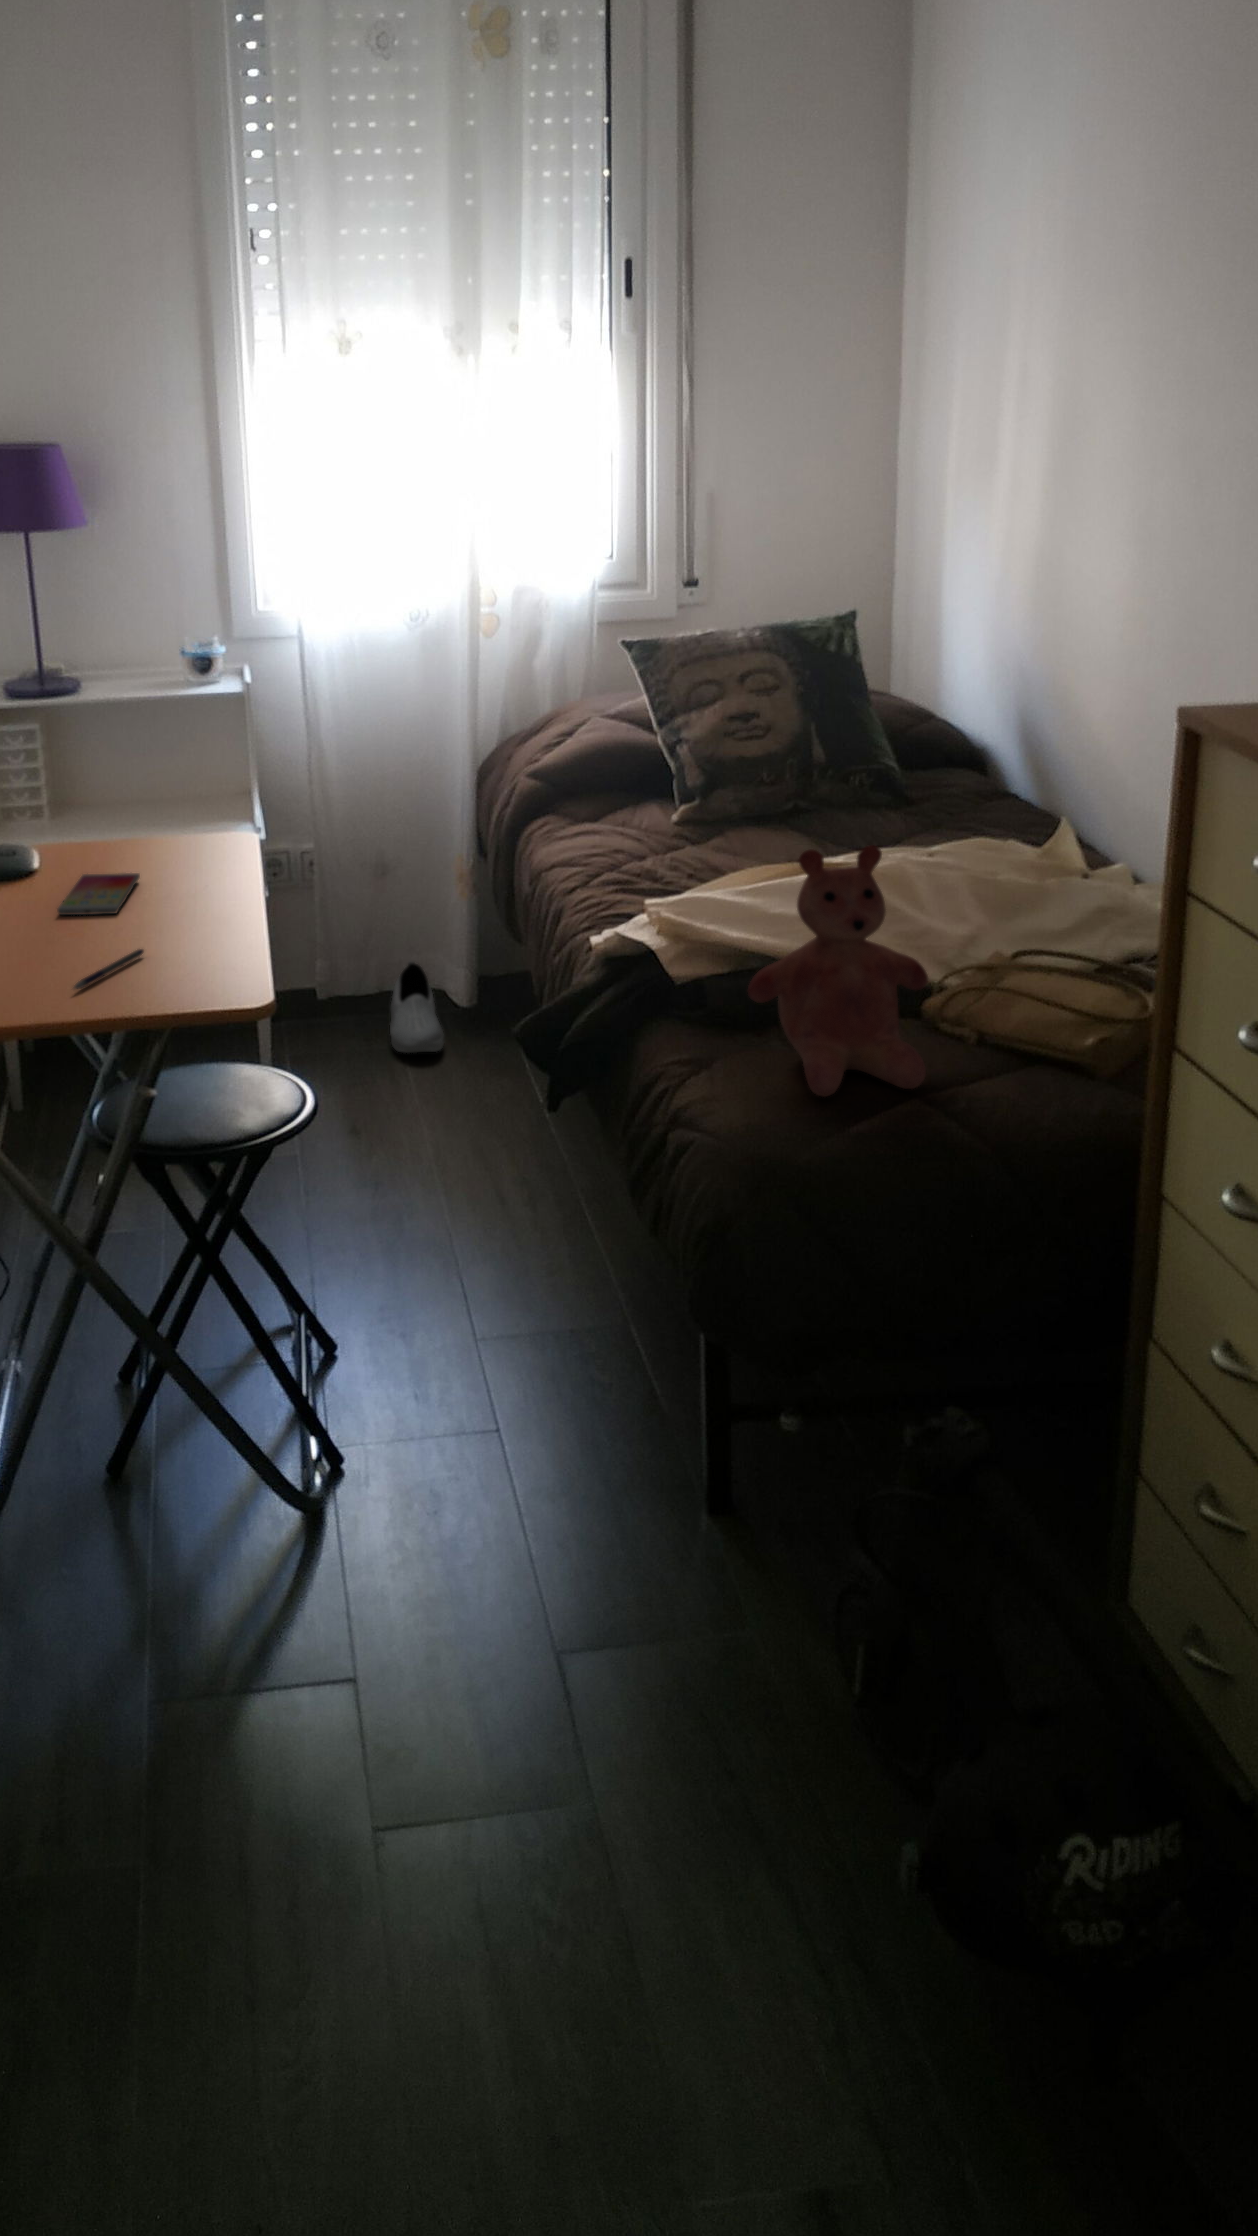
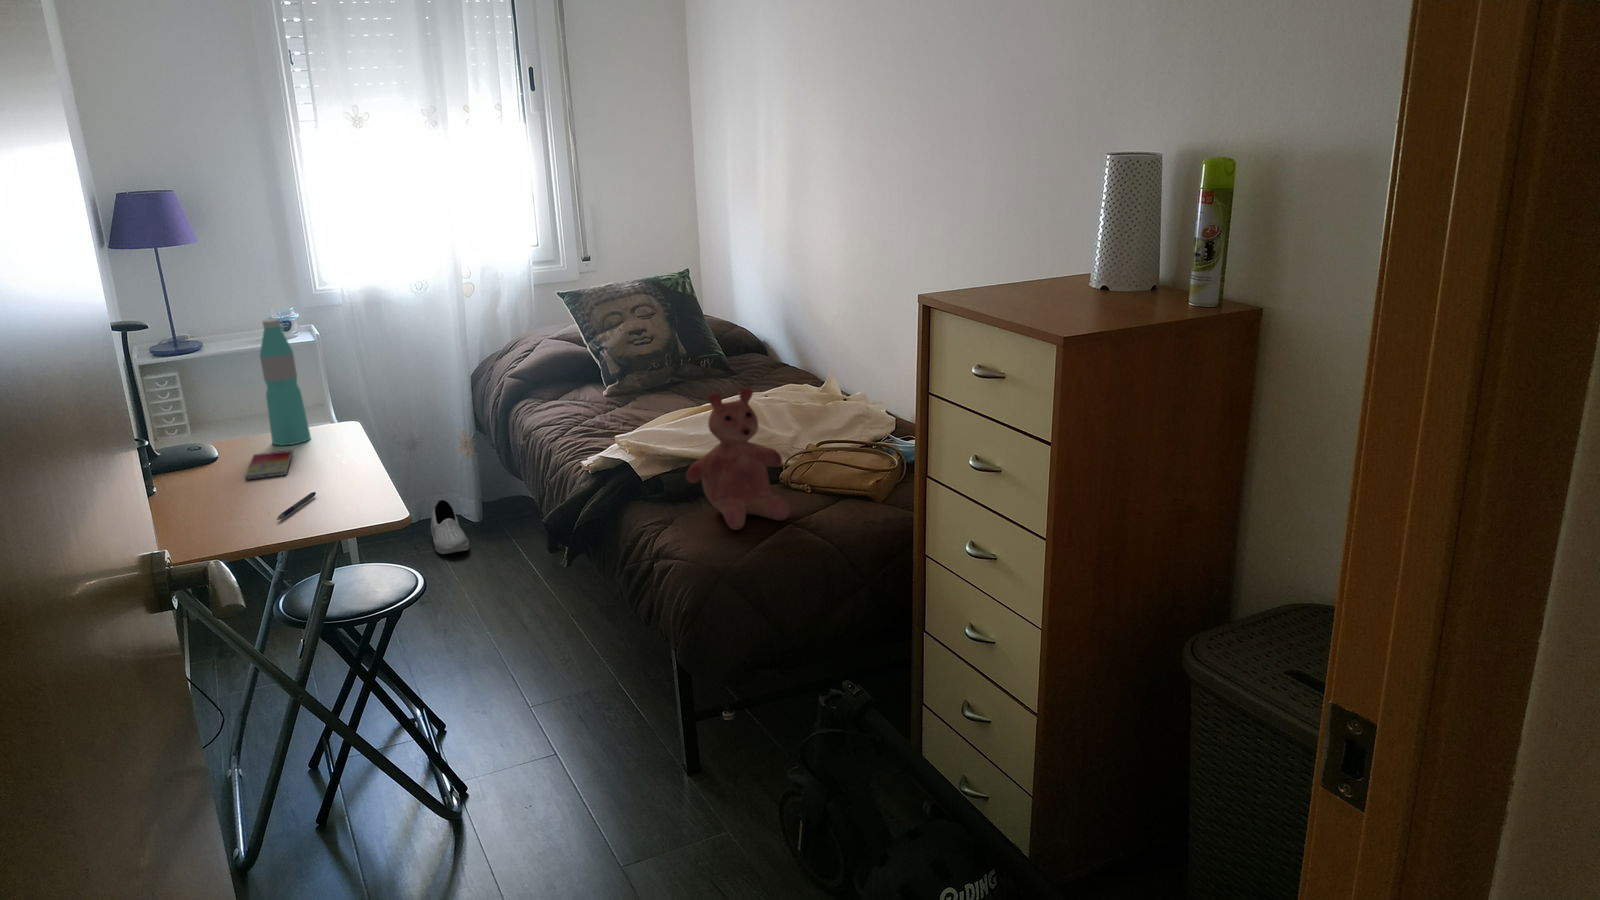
water bottle: none [112,664,176,864] -> present [260,319,311,445]

